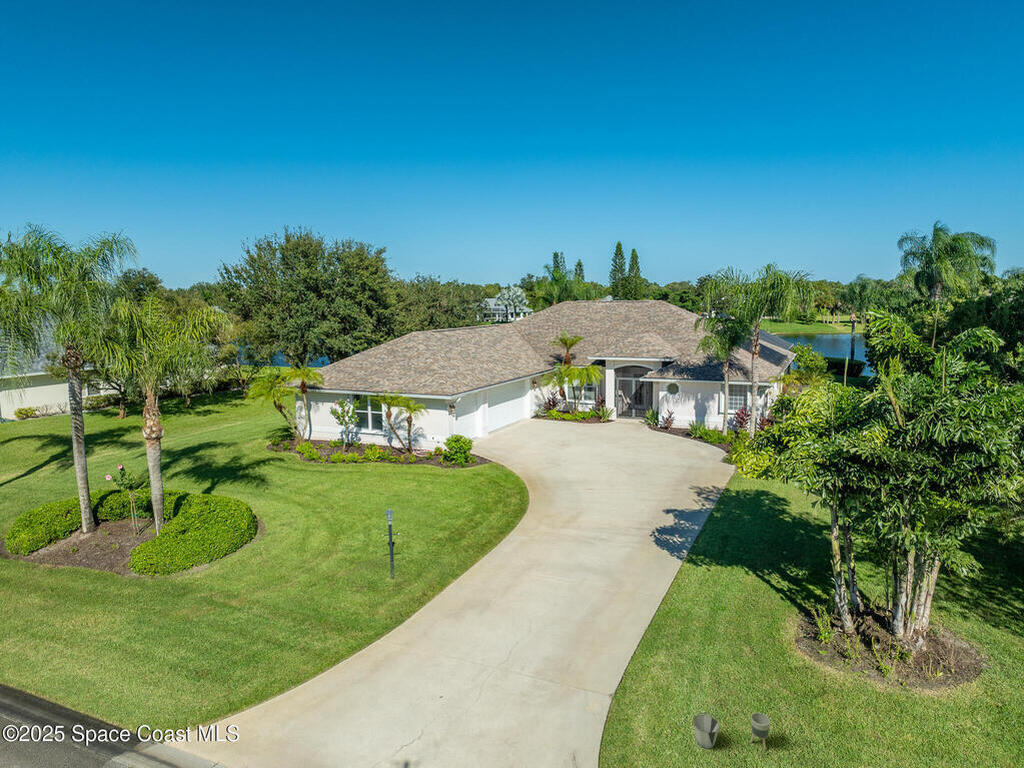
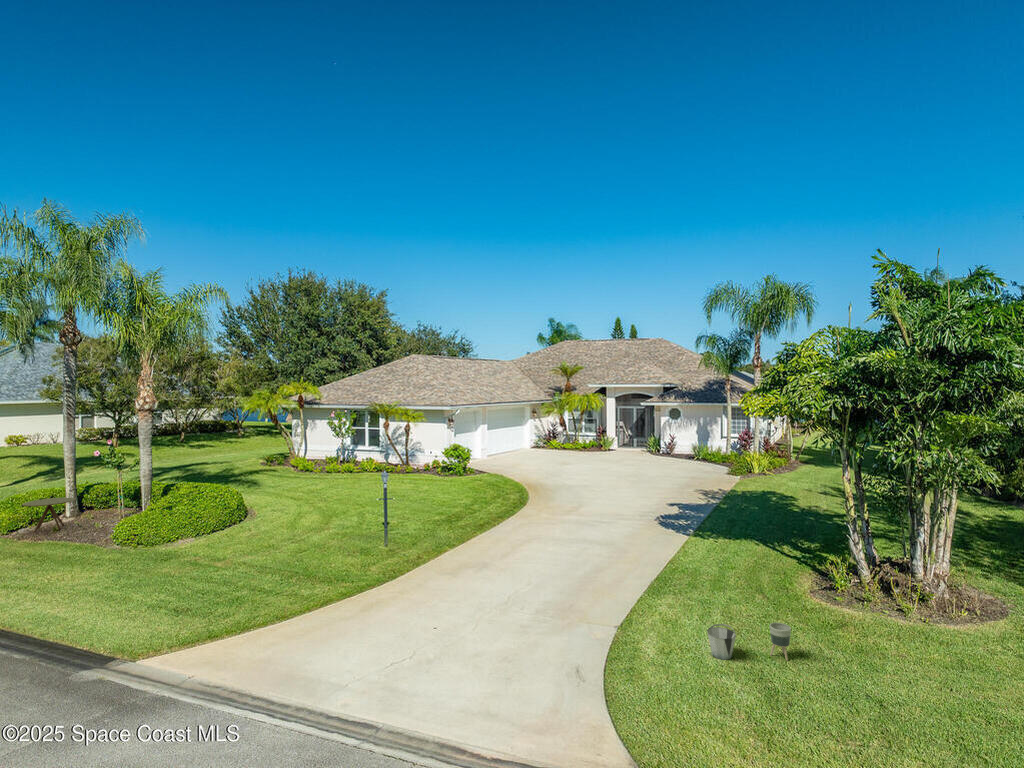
round table: none [42,519,92,557] -> present [22,497,75,533]

